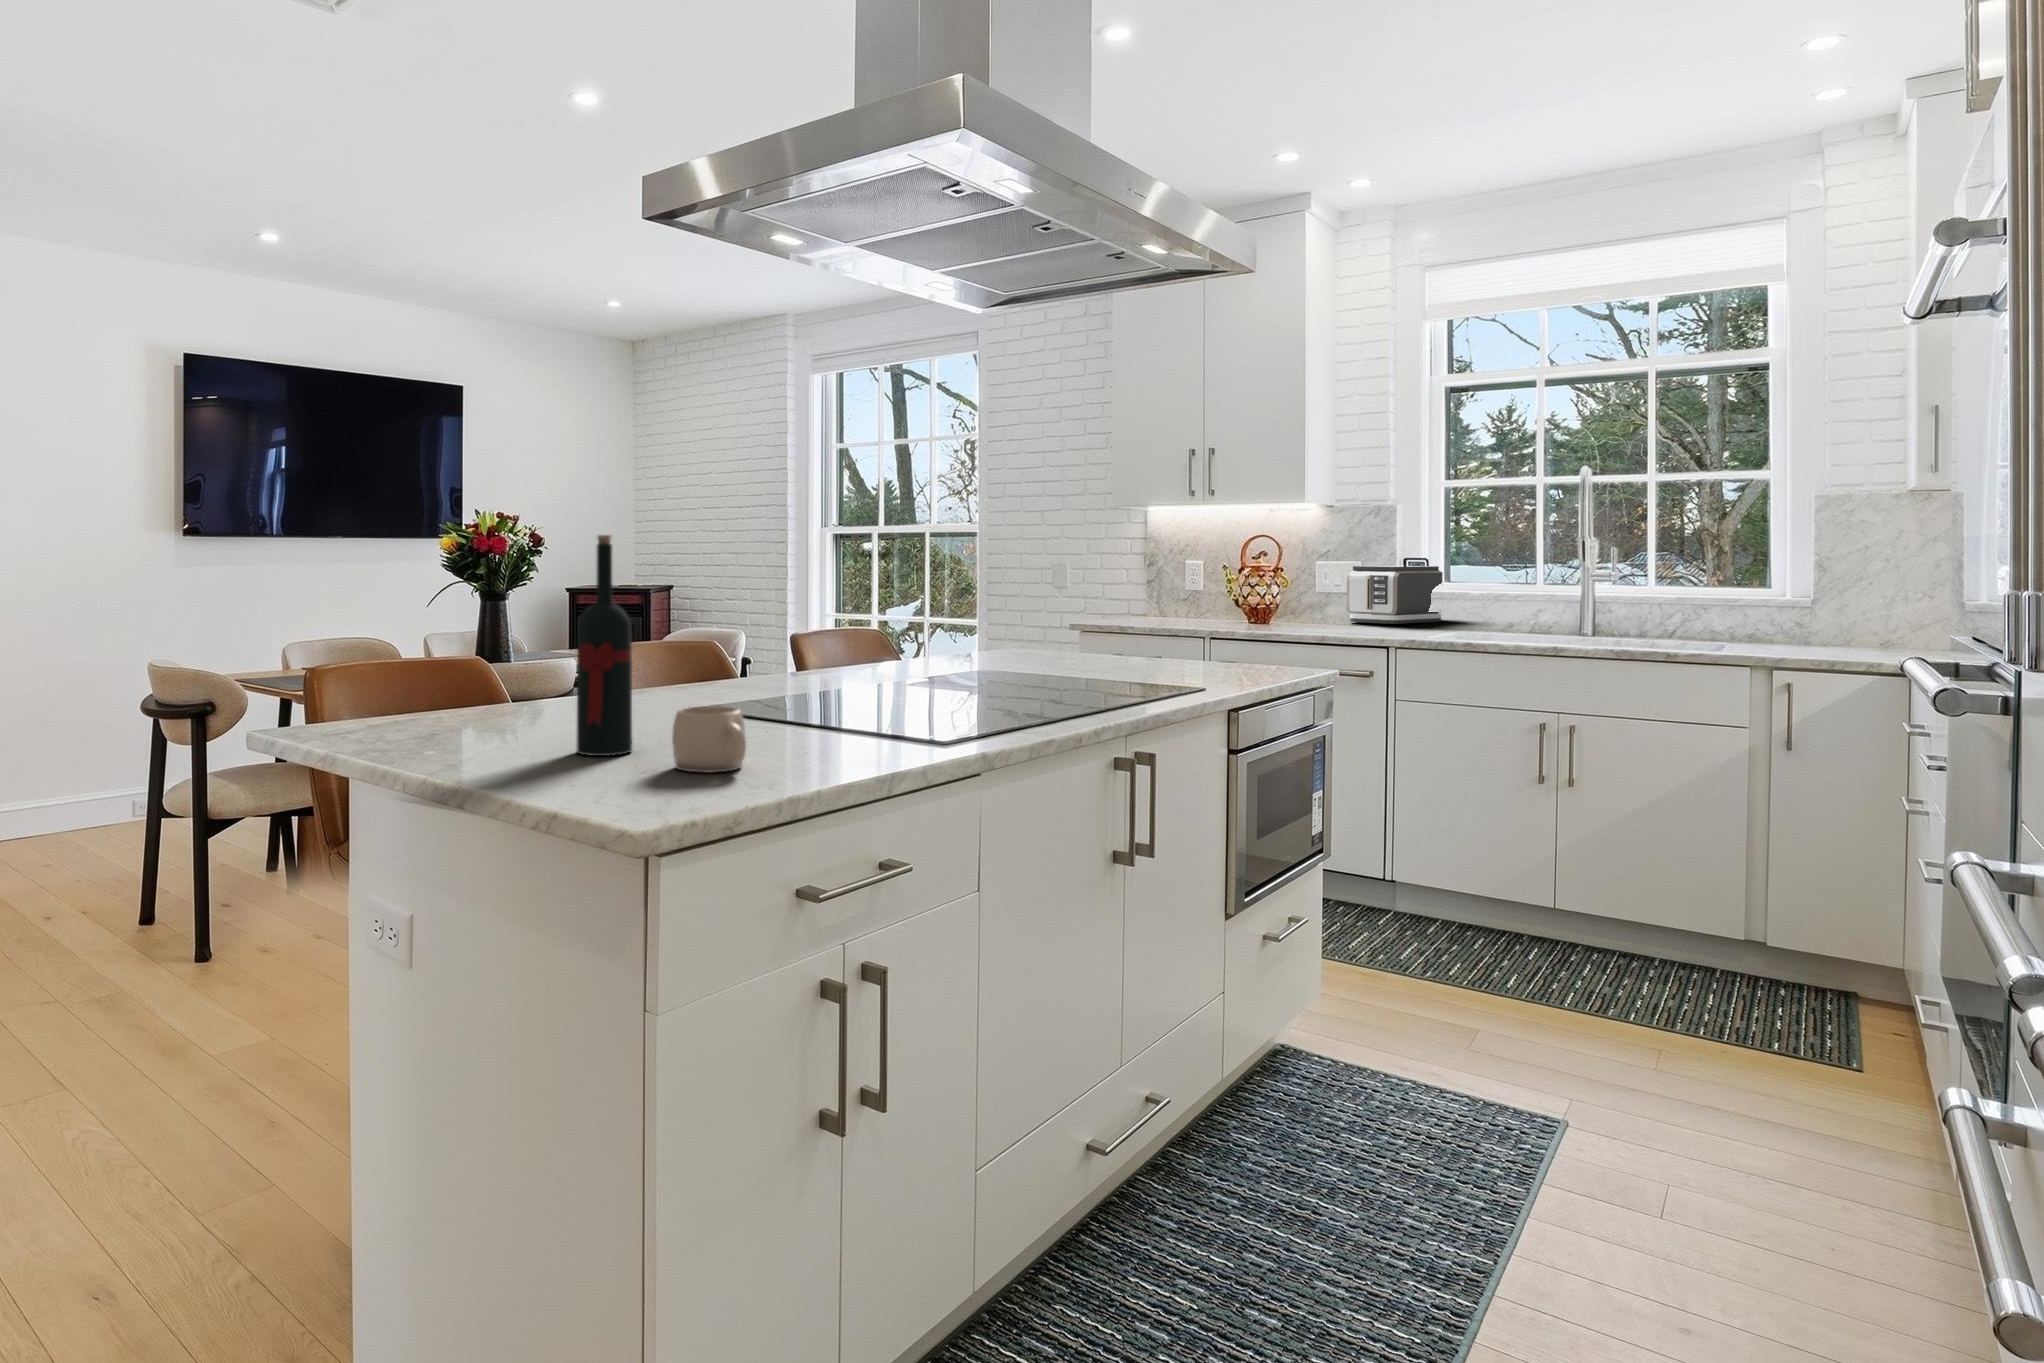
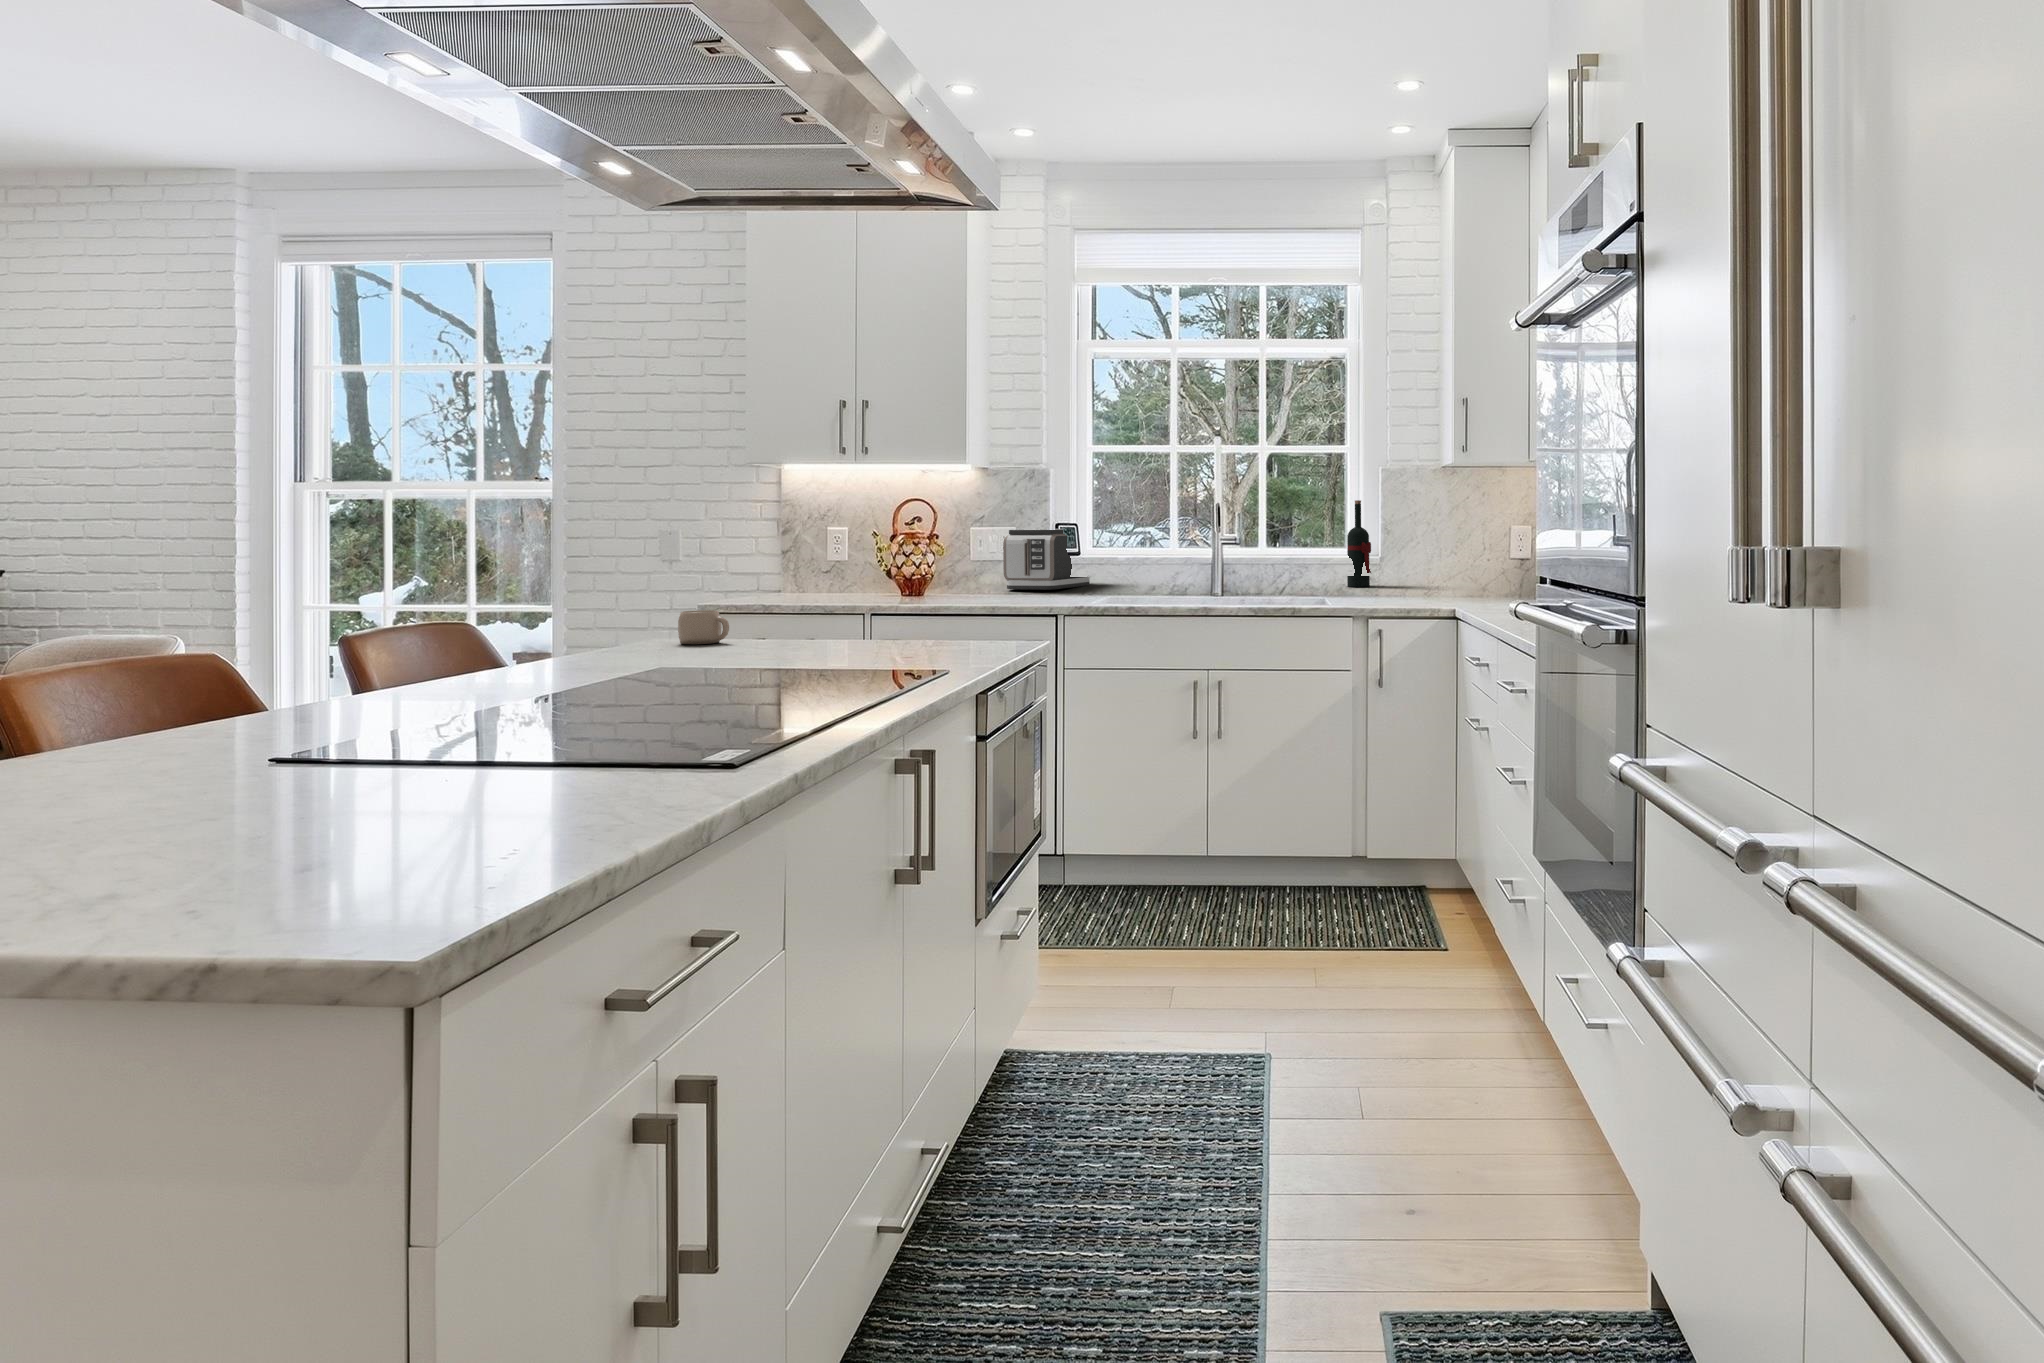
wine bottle: present [576,535,632,756] -> present [1347,500,1371,587]
mug: present [672,706,746,773] -> present [678,610,729,644]

